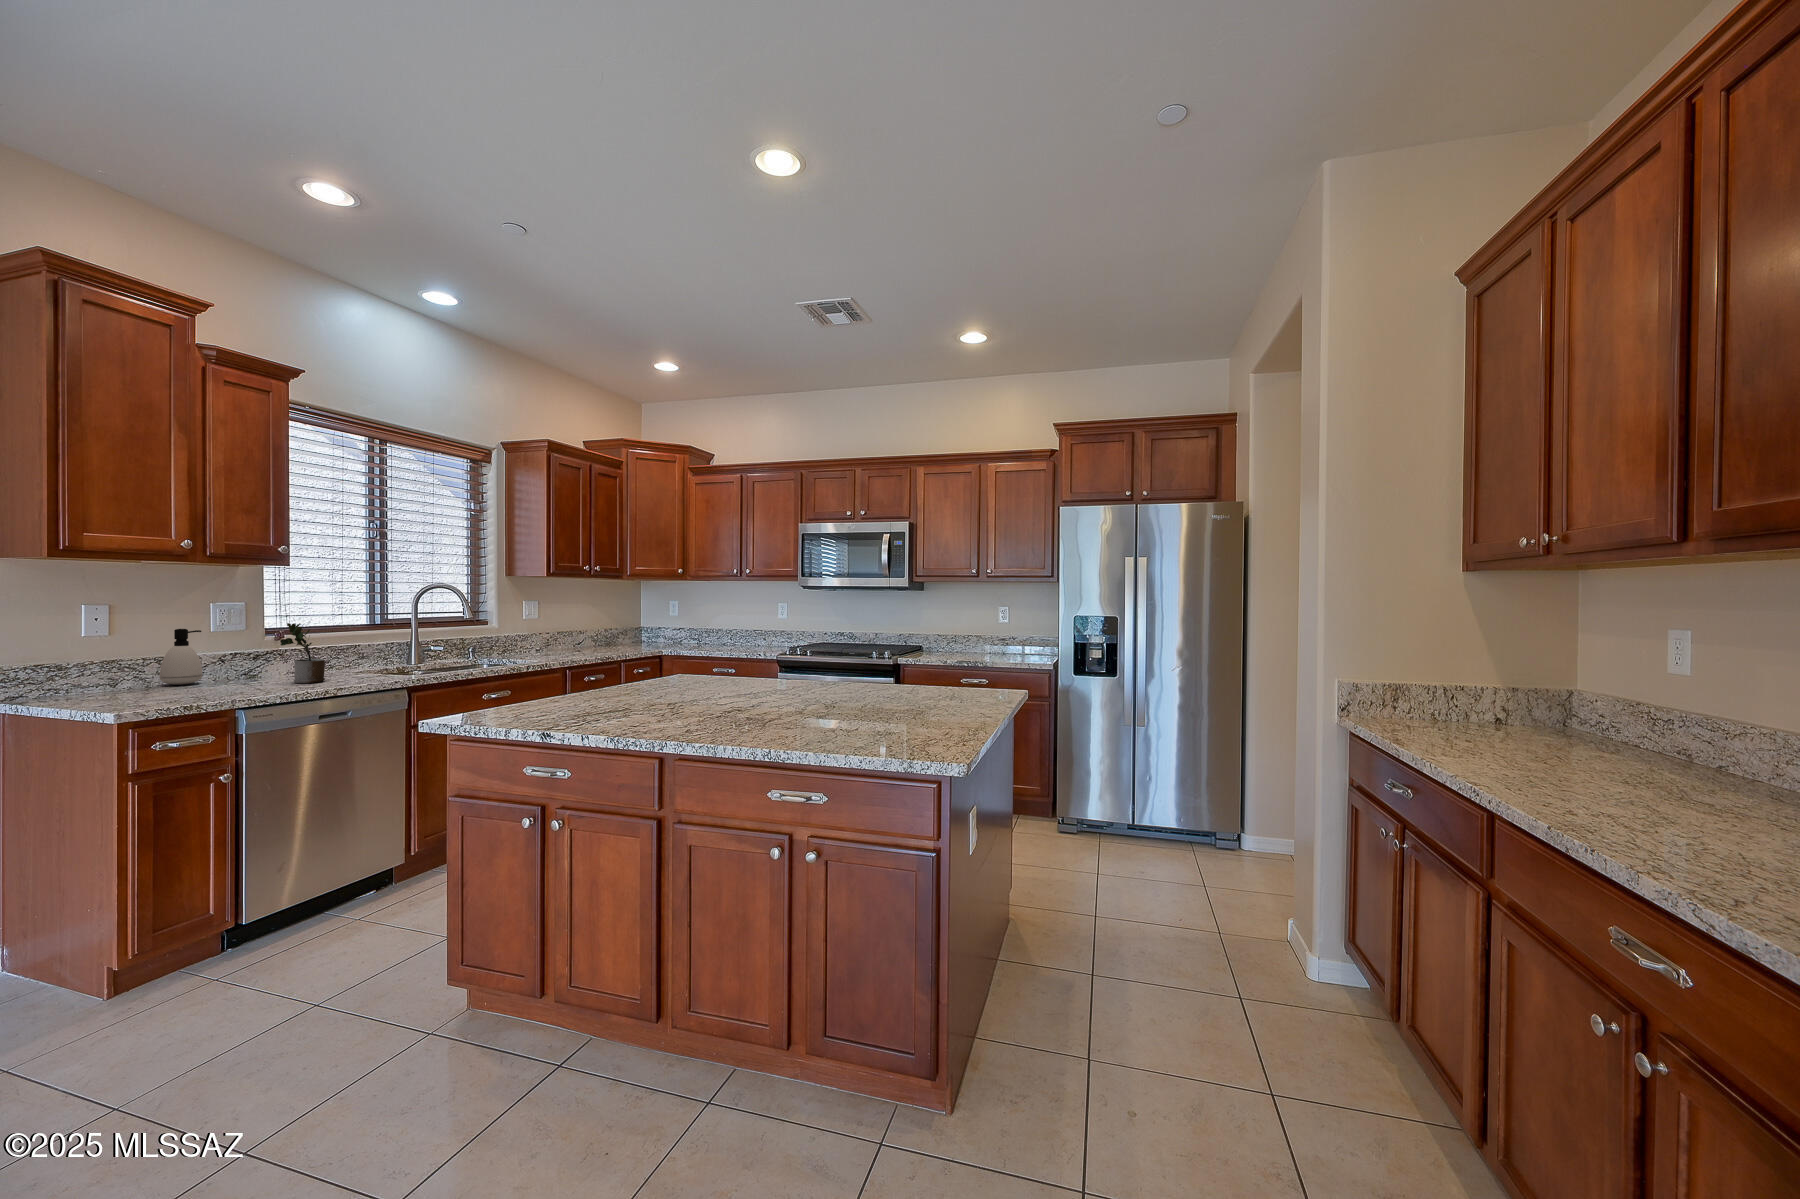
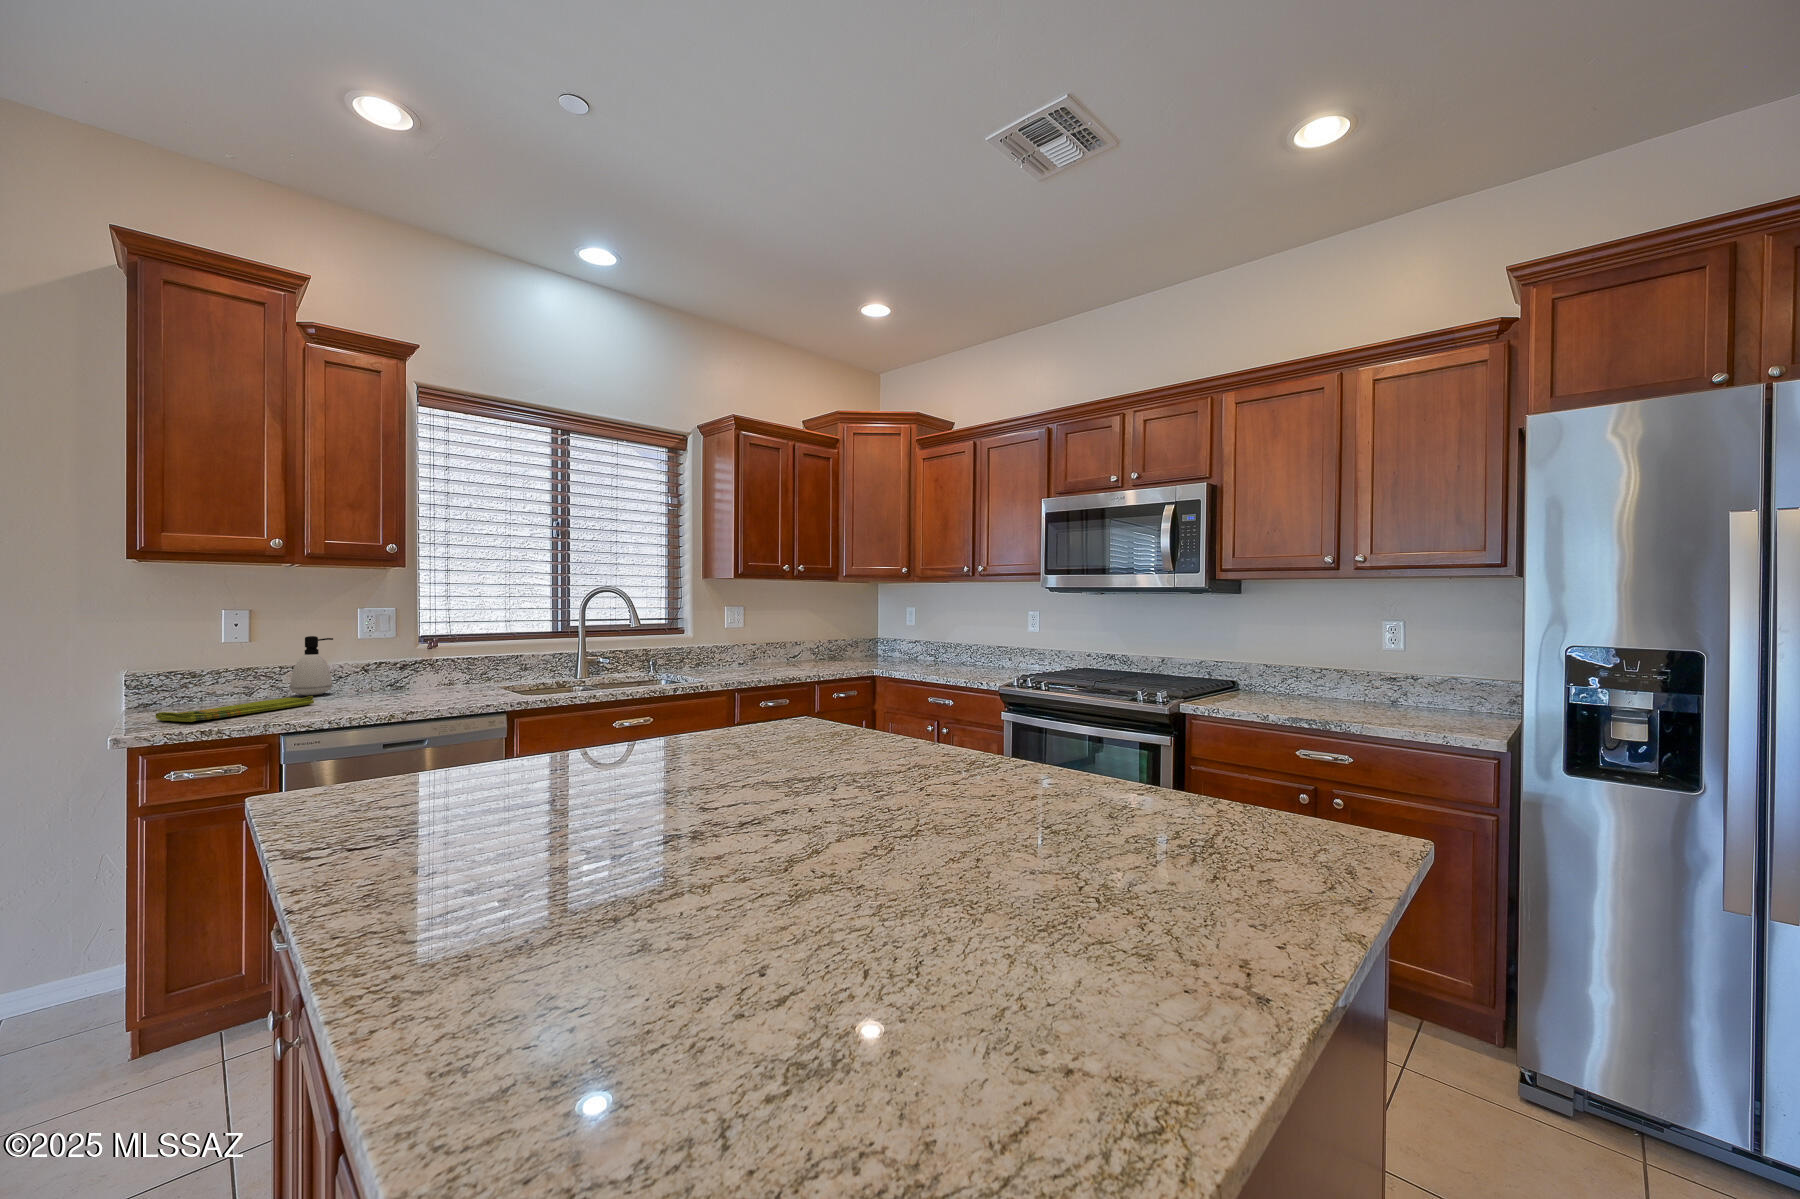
potted plant: present [280,623,325,683] -> none [377,632,430,701]
dish towel: none [91,682,217,705] -> present [156,696,314,722]

